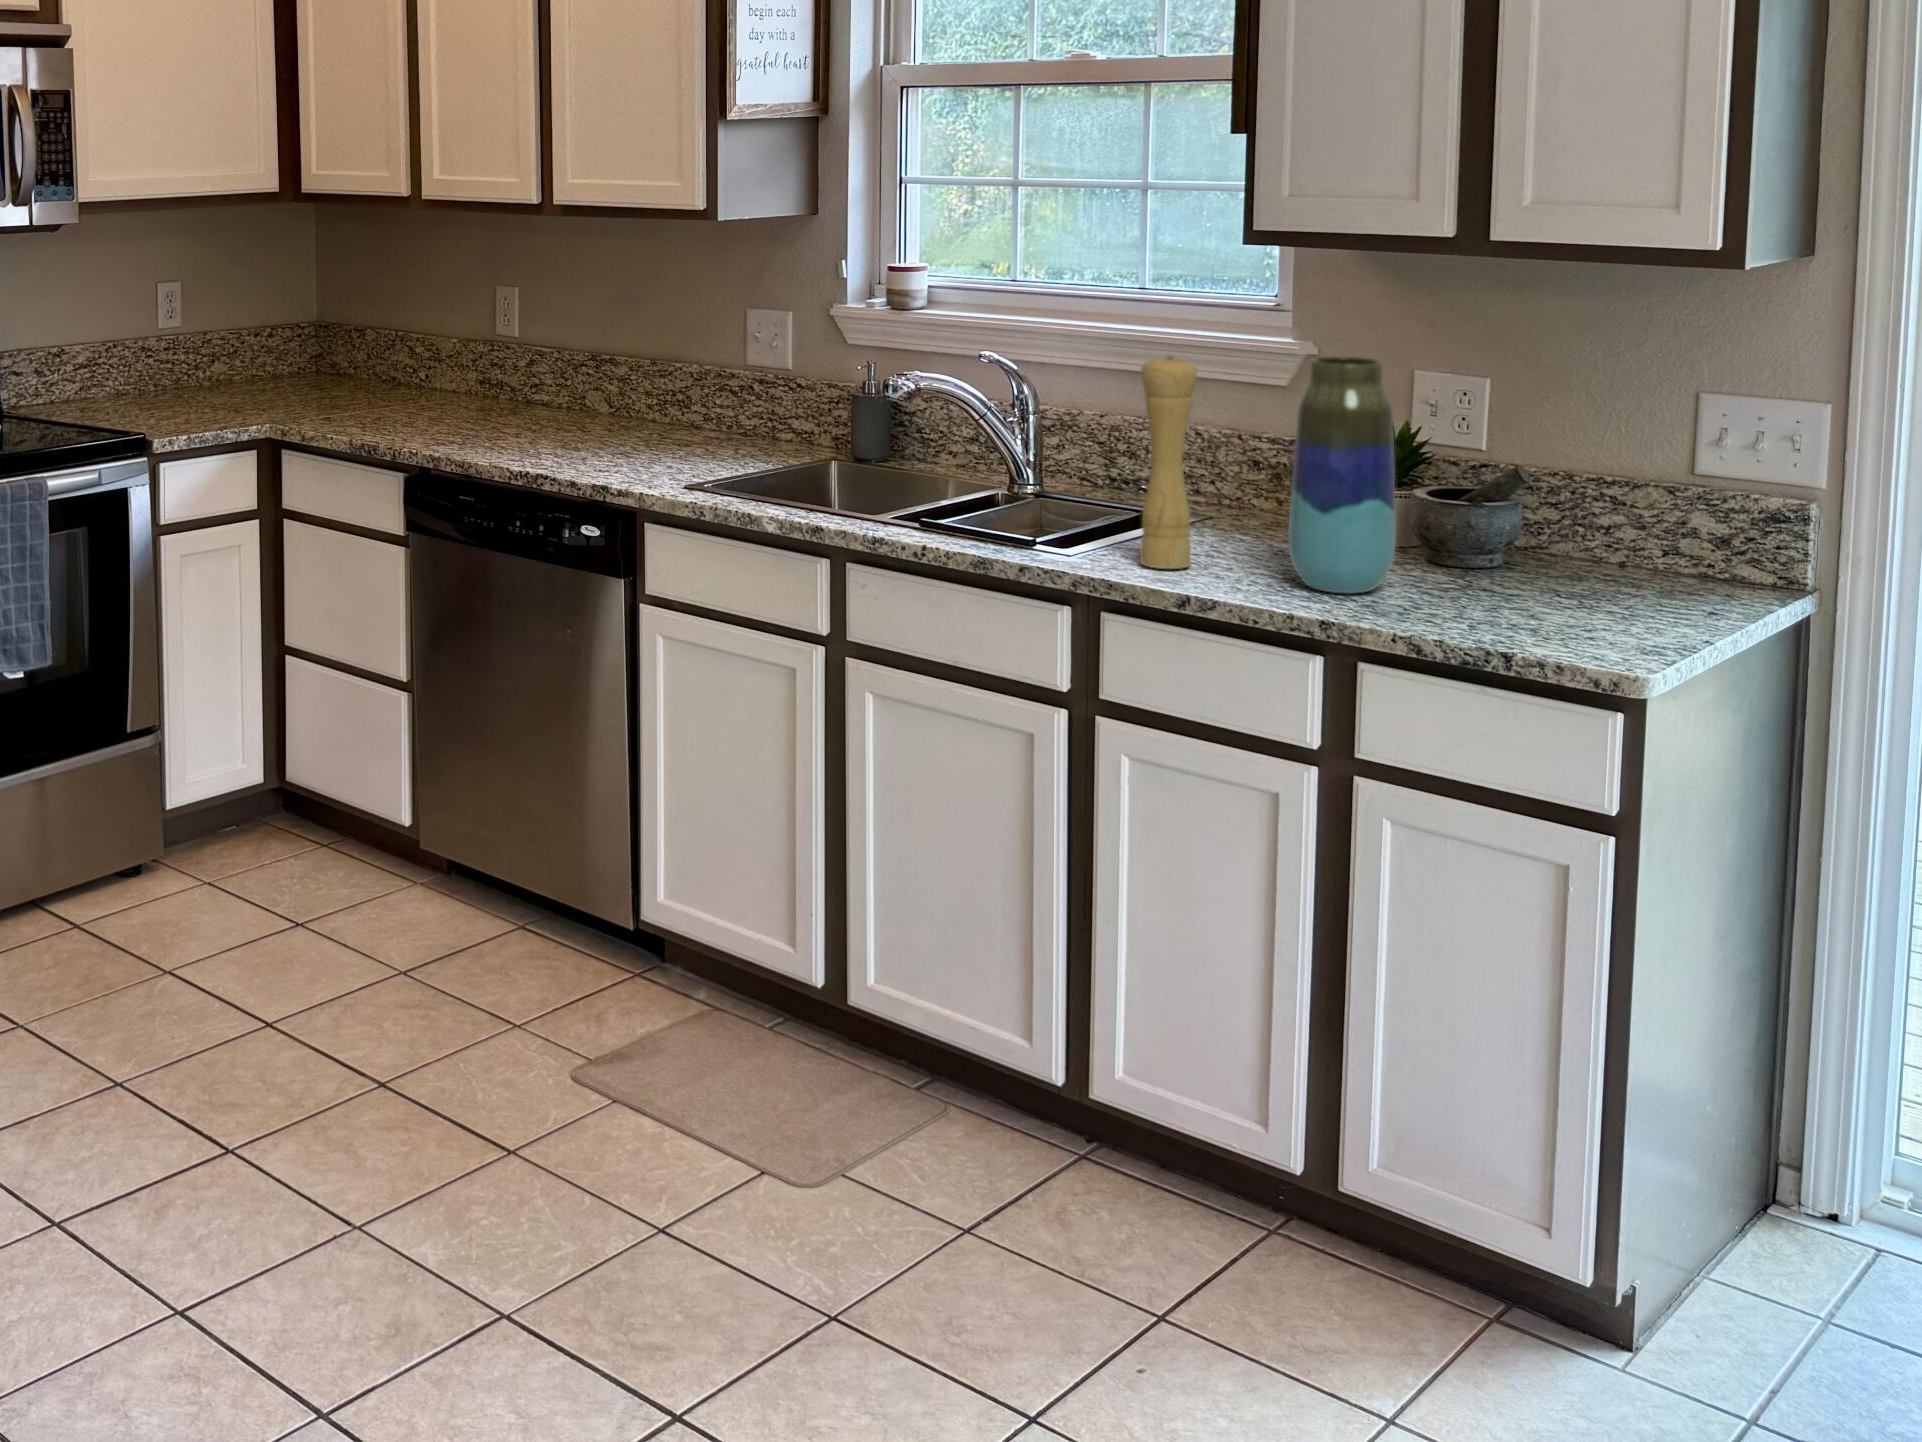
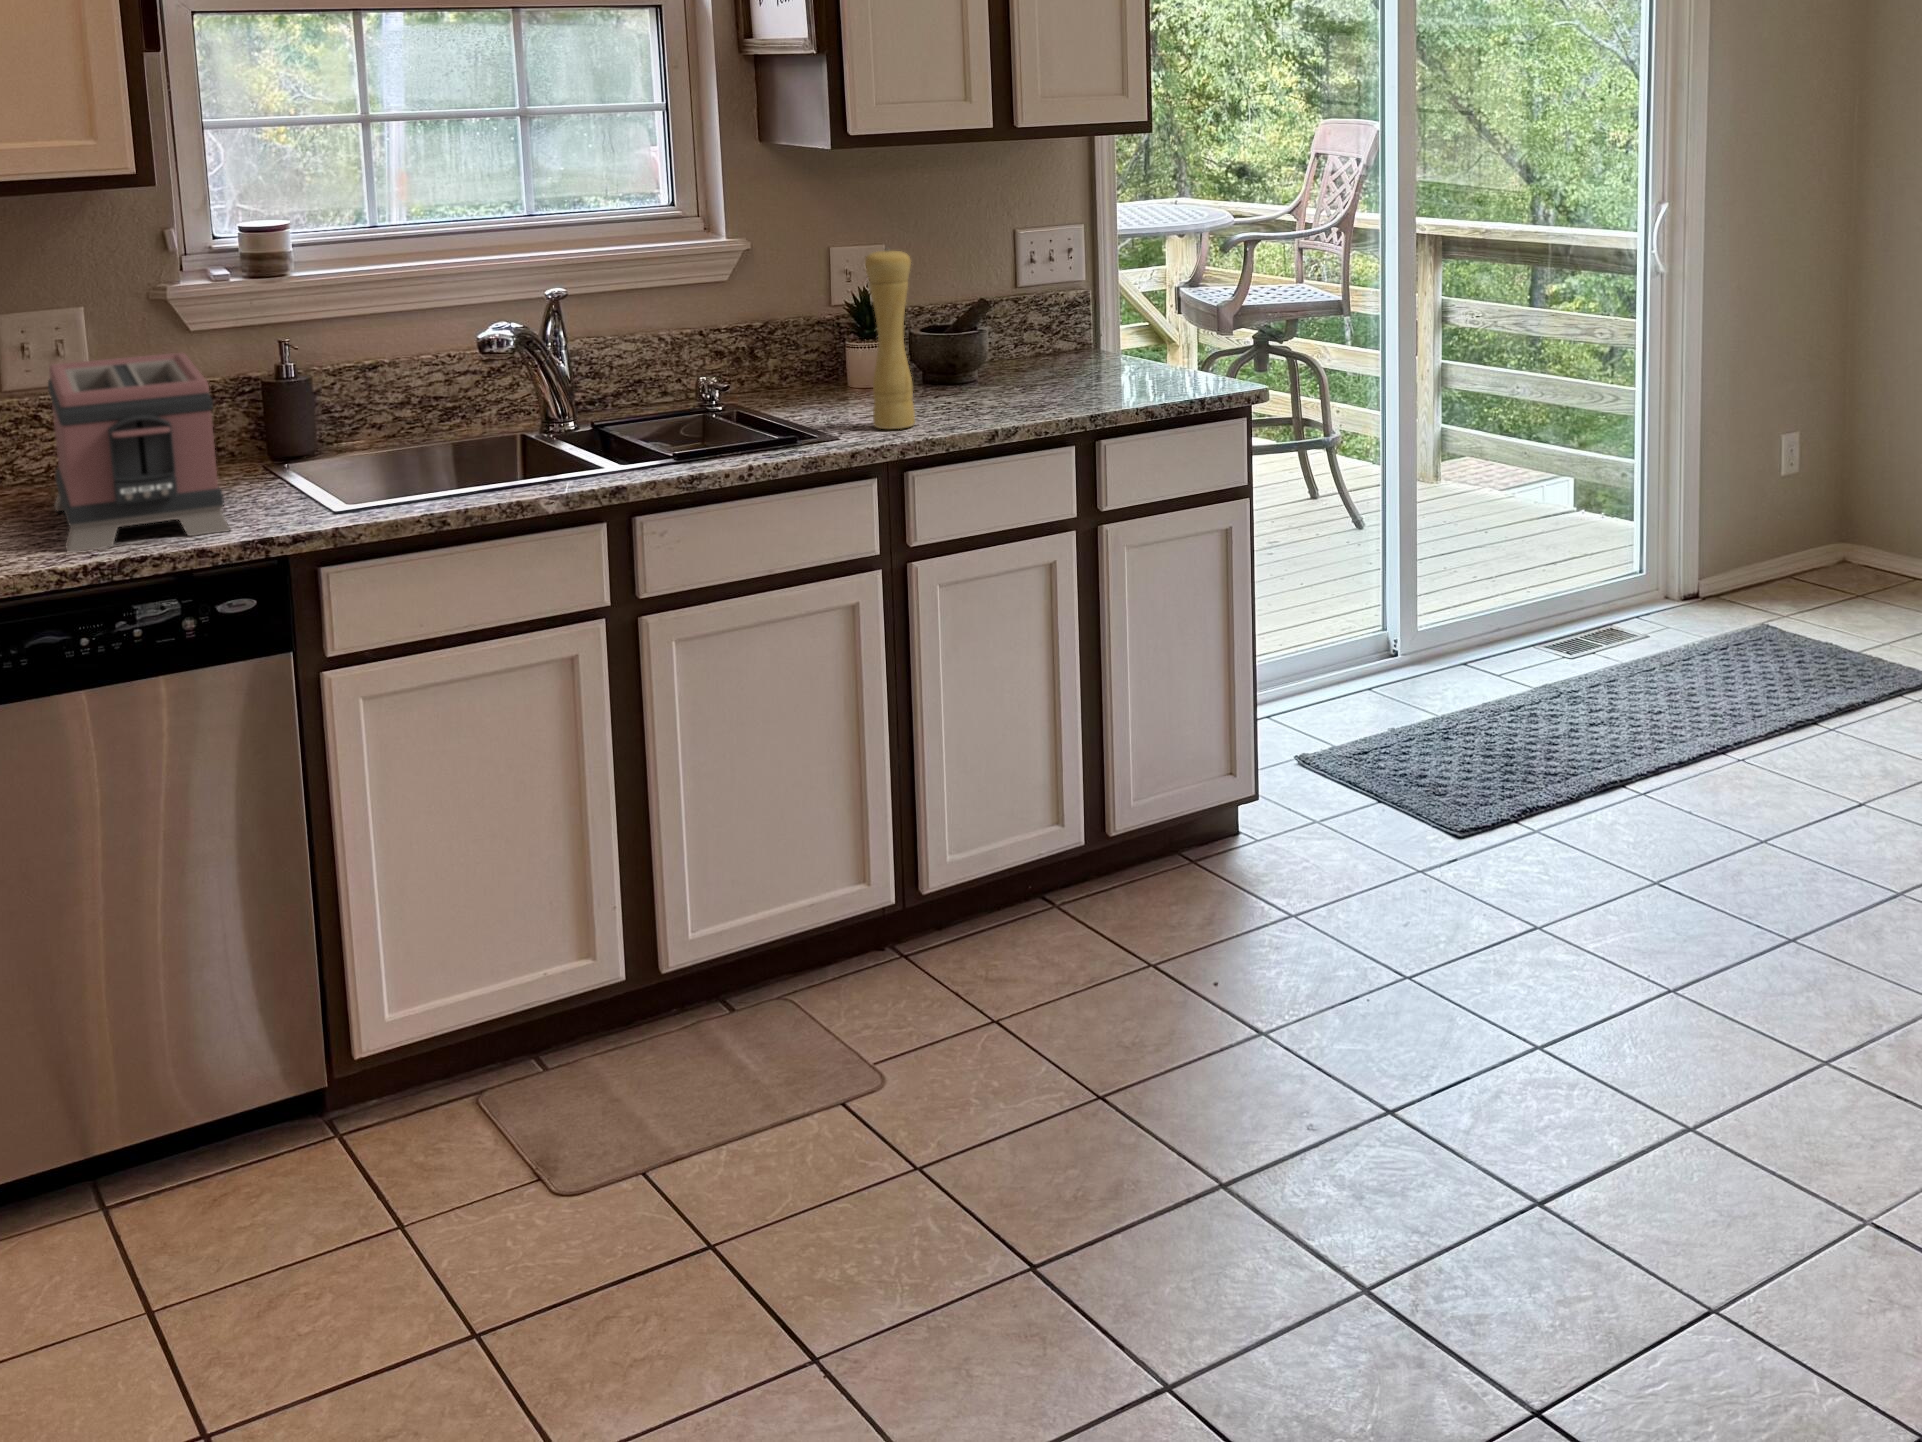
toaster: none [543,338,746,481] -> present [48,352,230,552]
vase: present [1289,357,1396,594] -> none [965,226,1044,409]

